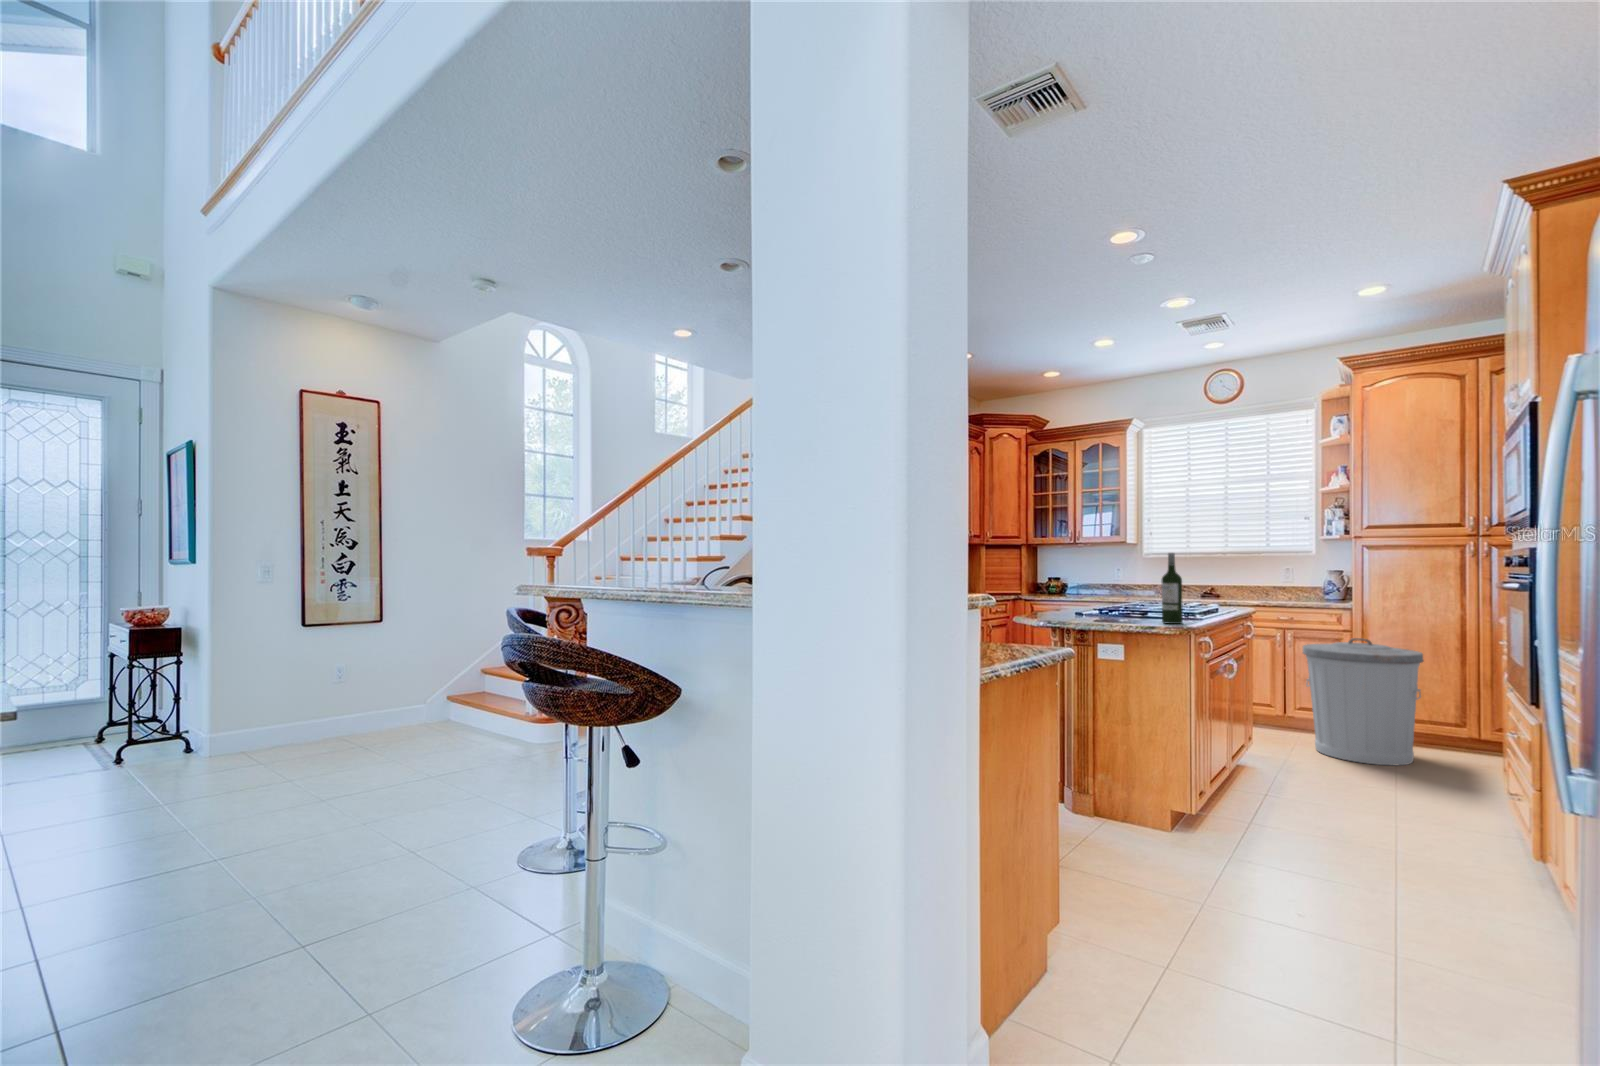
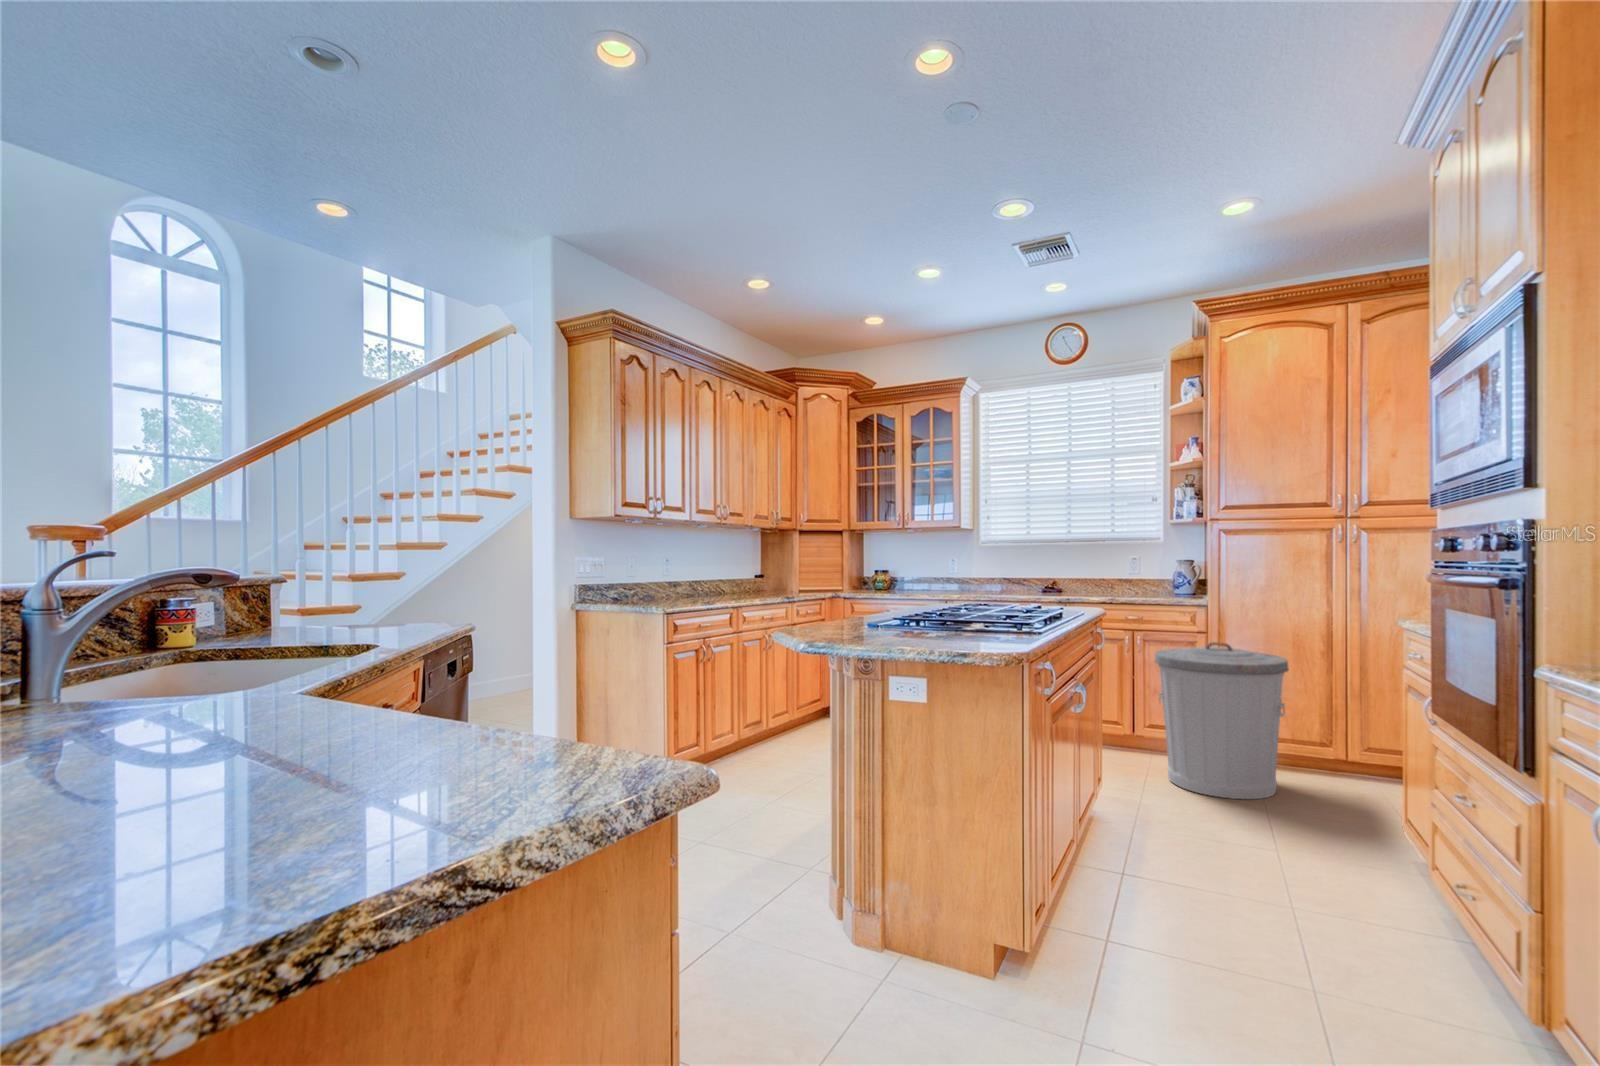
wine bottle: present [1162,553,1183,624] -> none [980,539,1010,647]

